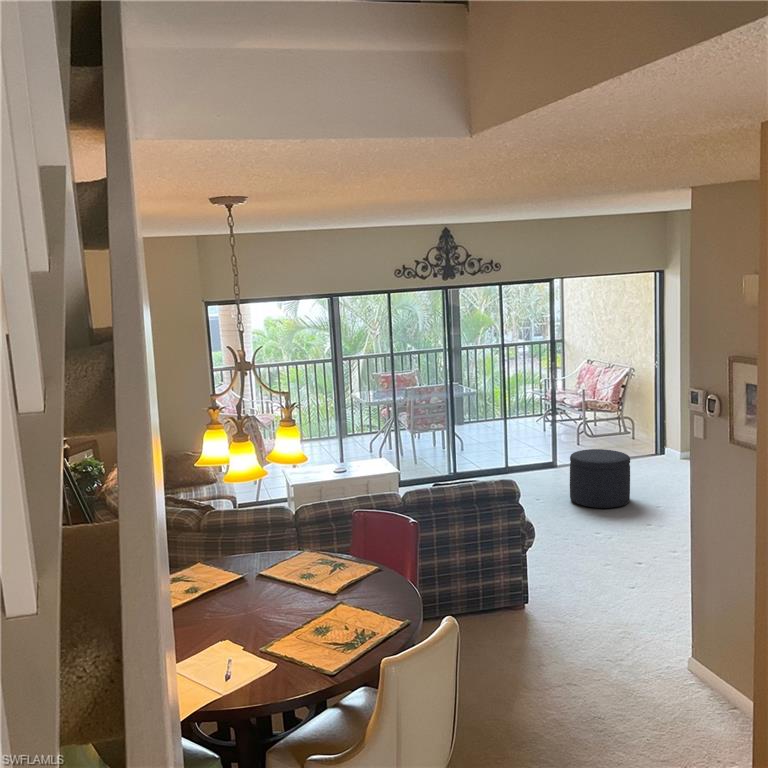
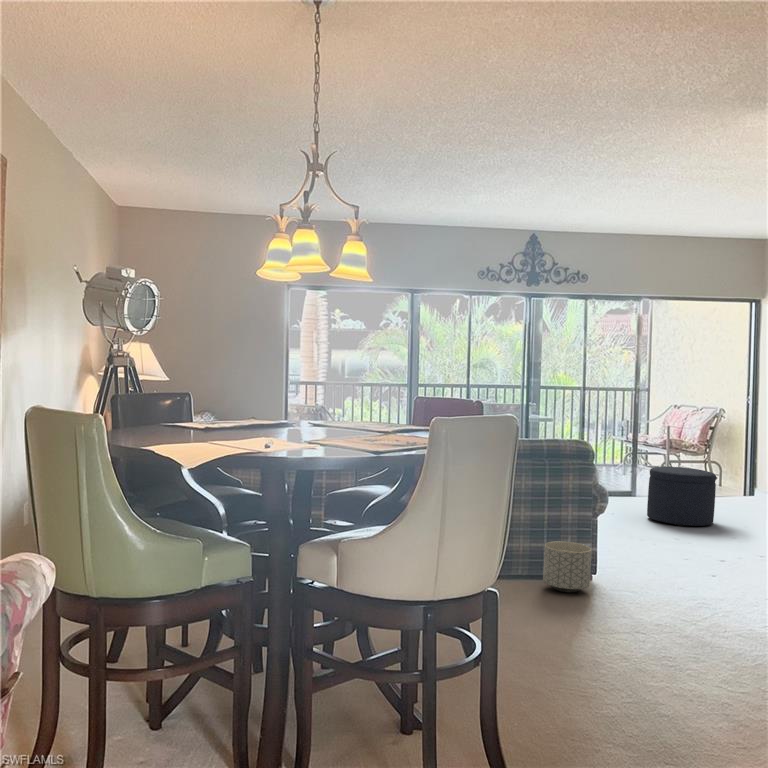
planter: none [480,580,523,631] -> present [543,541,592,592]

